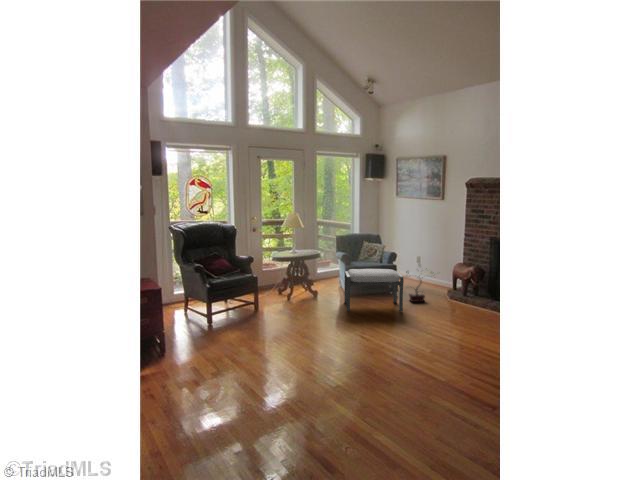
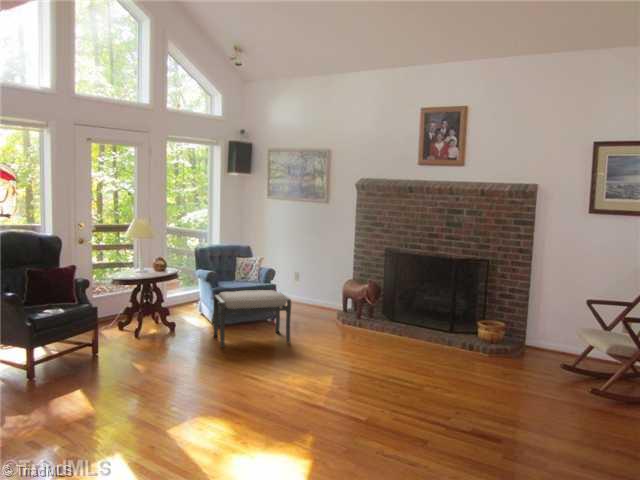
potted plant: present [406,266,425,302] -> none [289,281,331,330]

